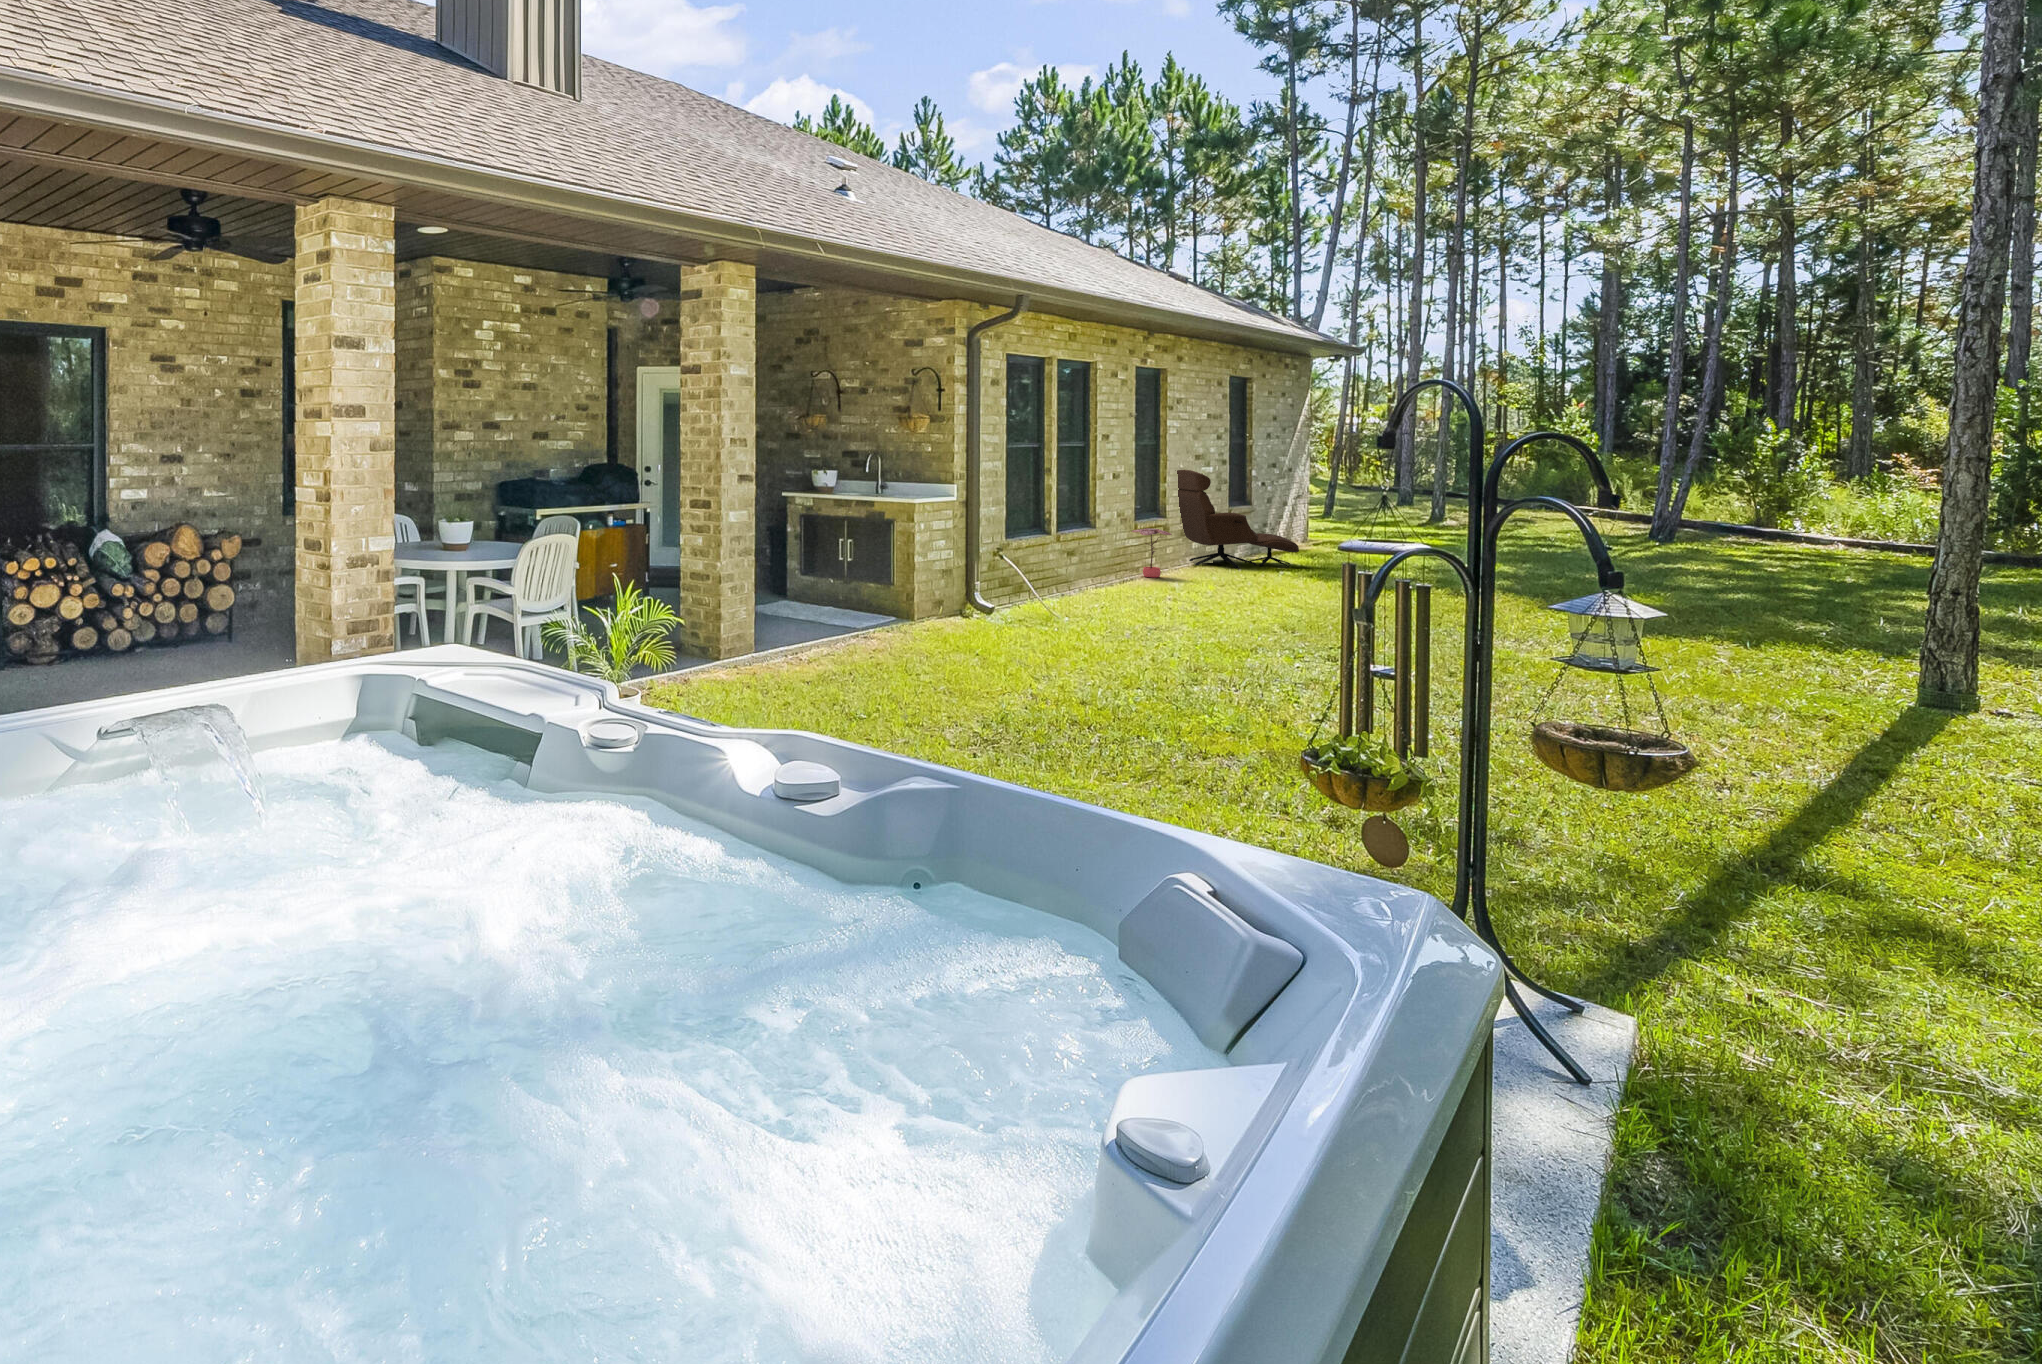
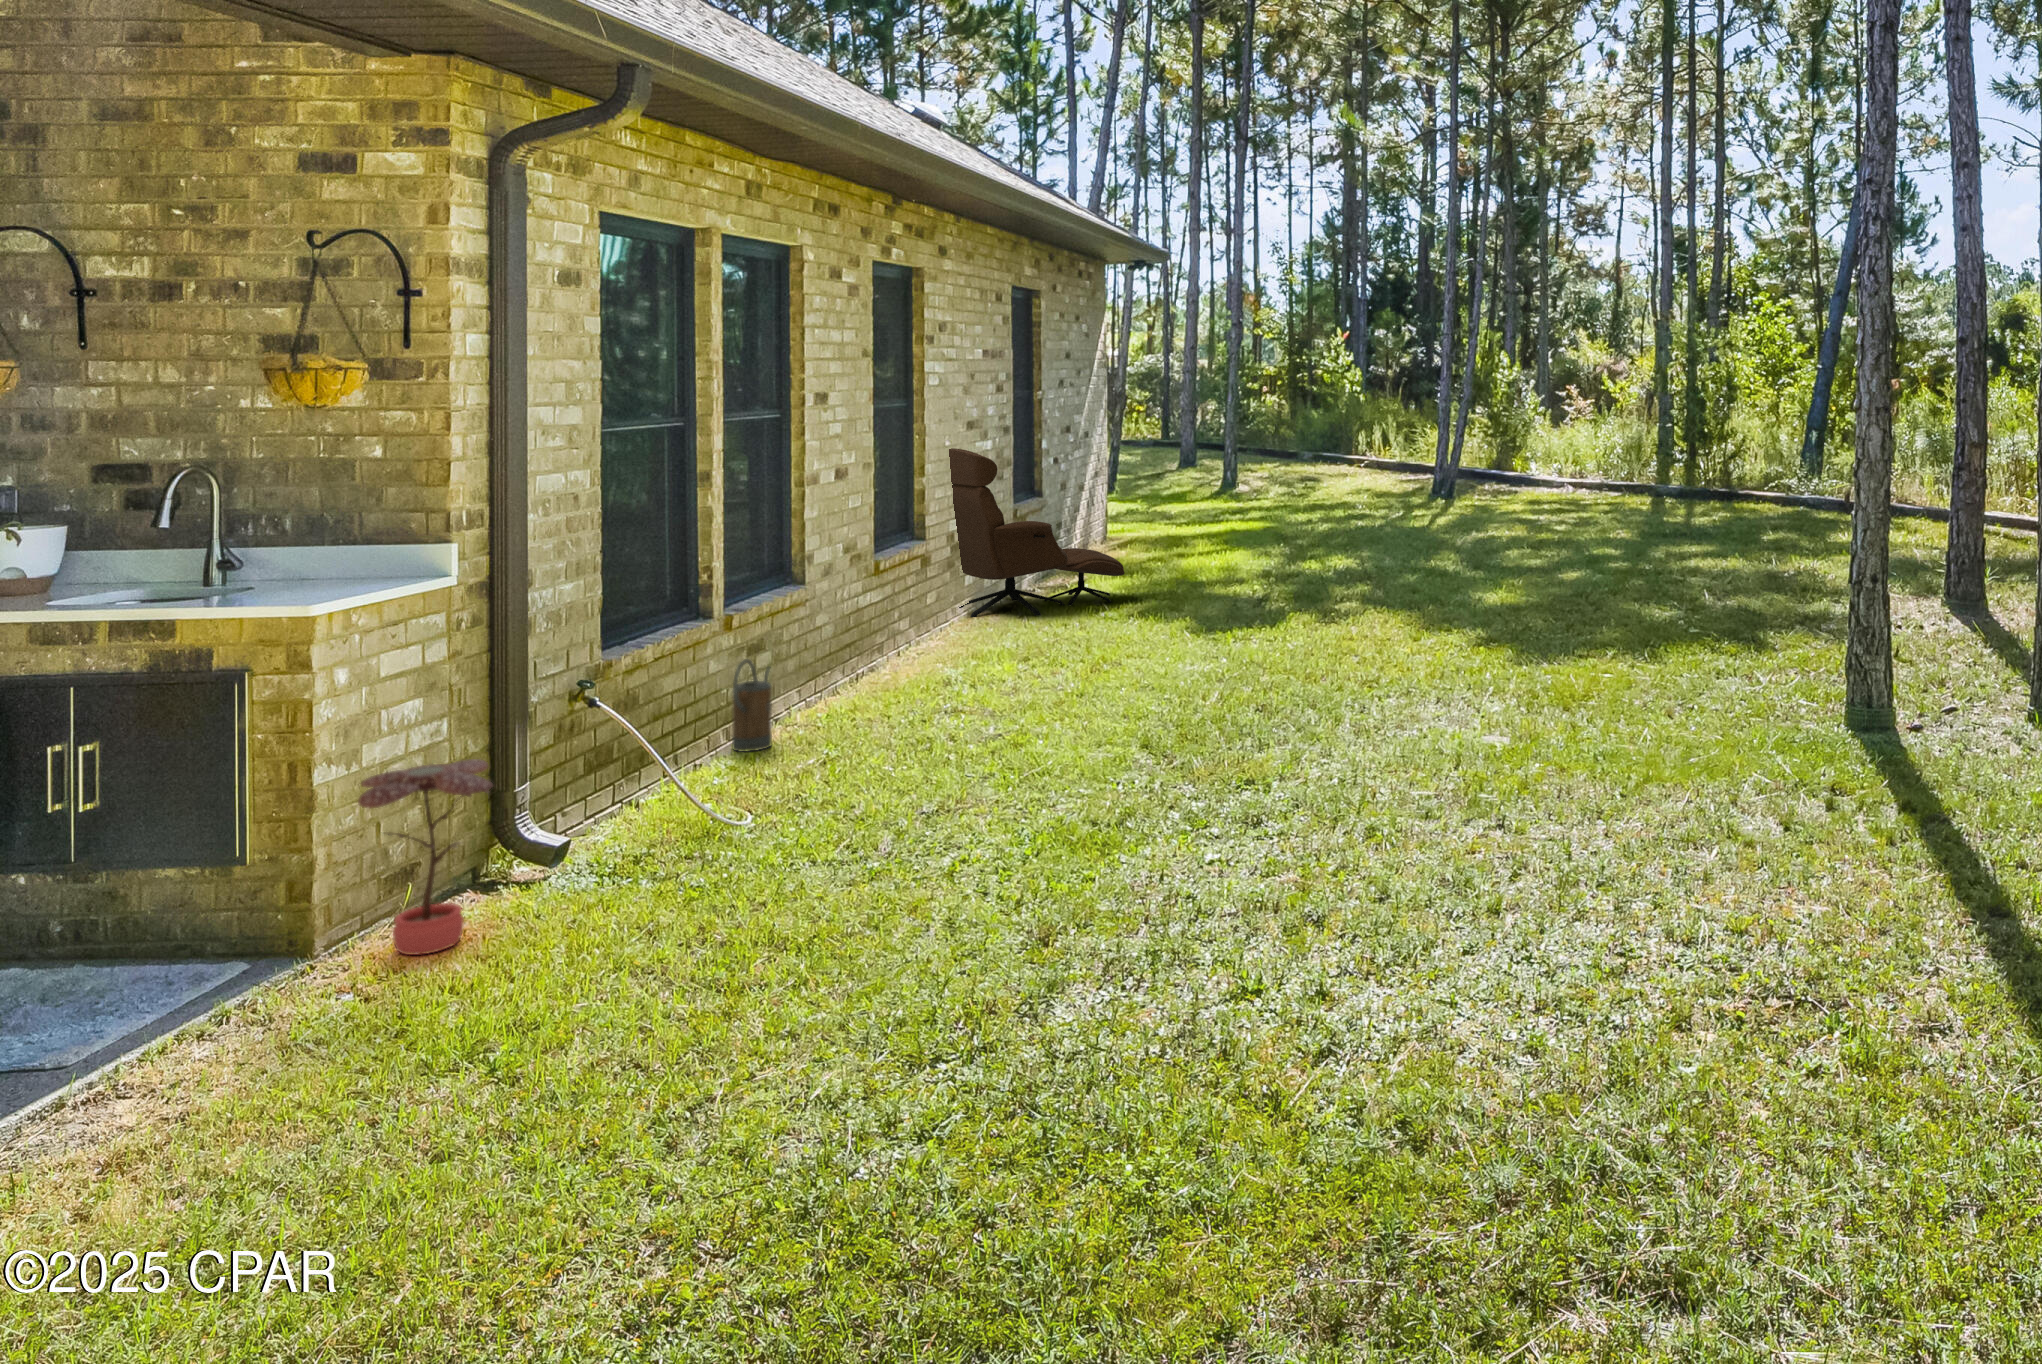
potted plant: present [1132,528,1172,578] -> present [358,759,493,955]
watering can: none [1061,553,1079,595] -> present [732,659,772,752]

